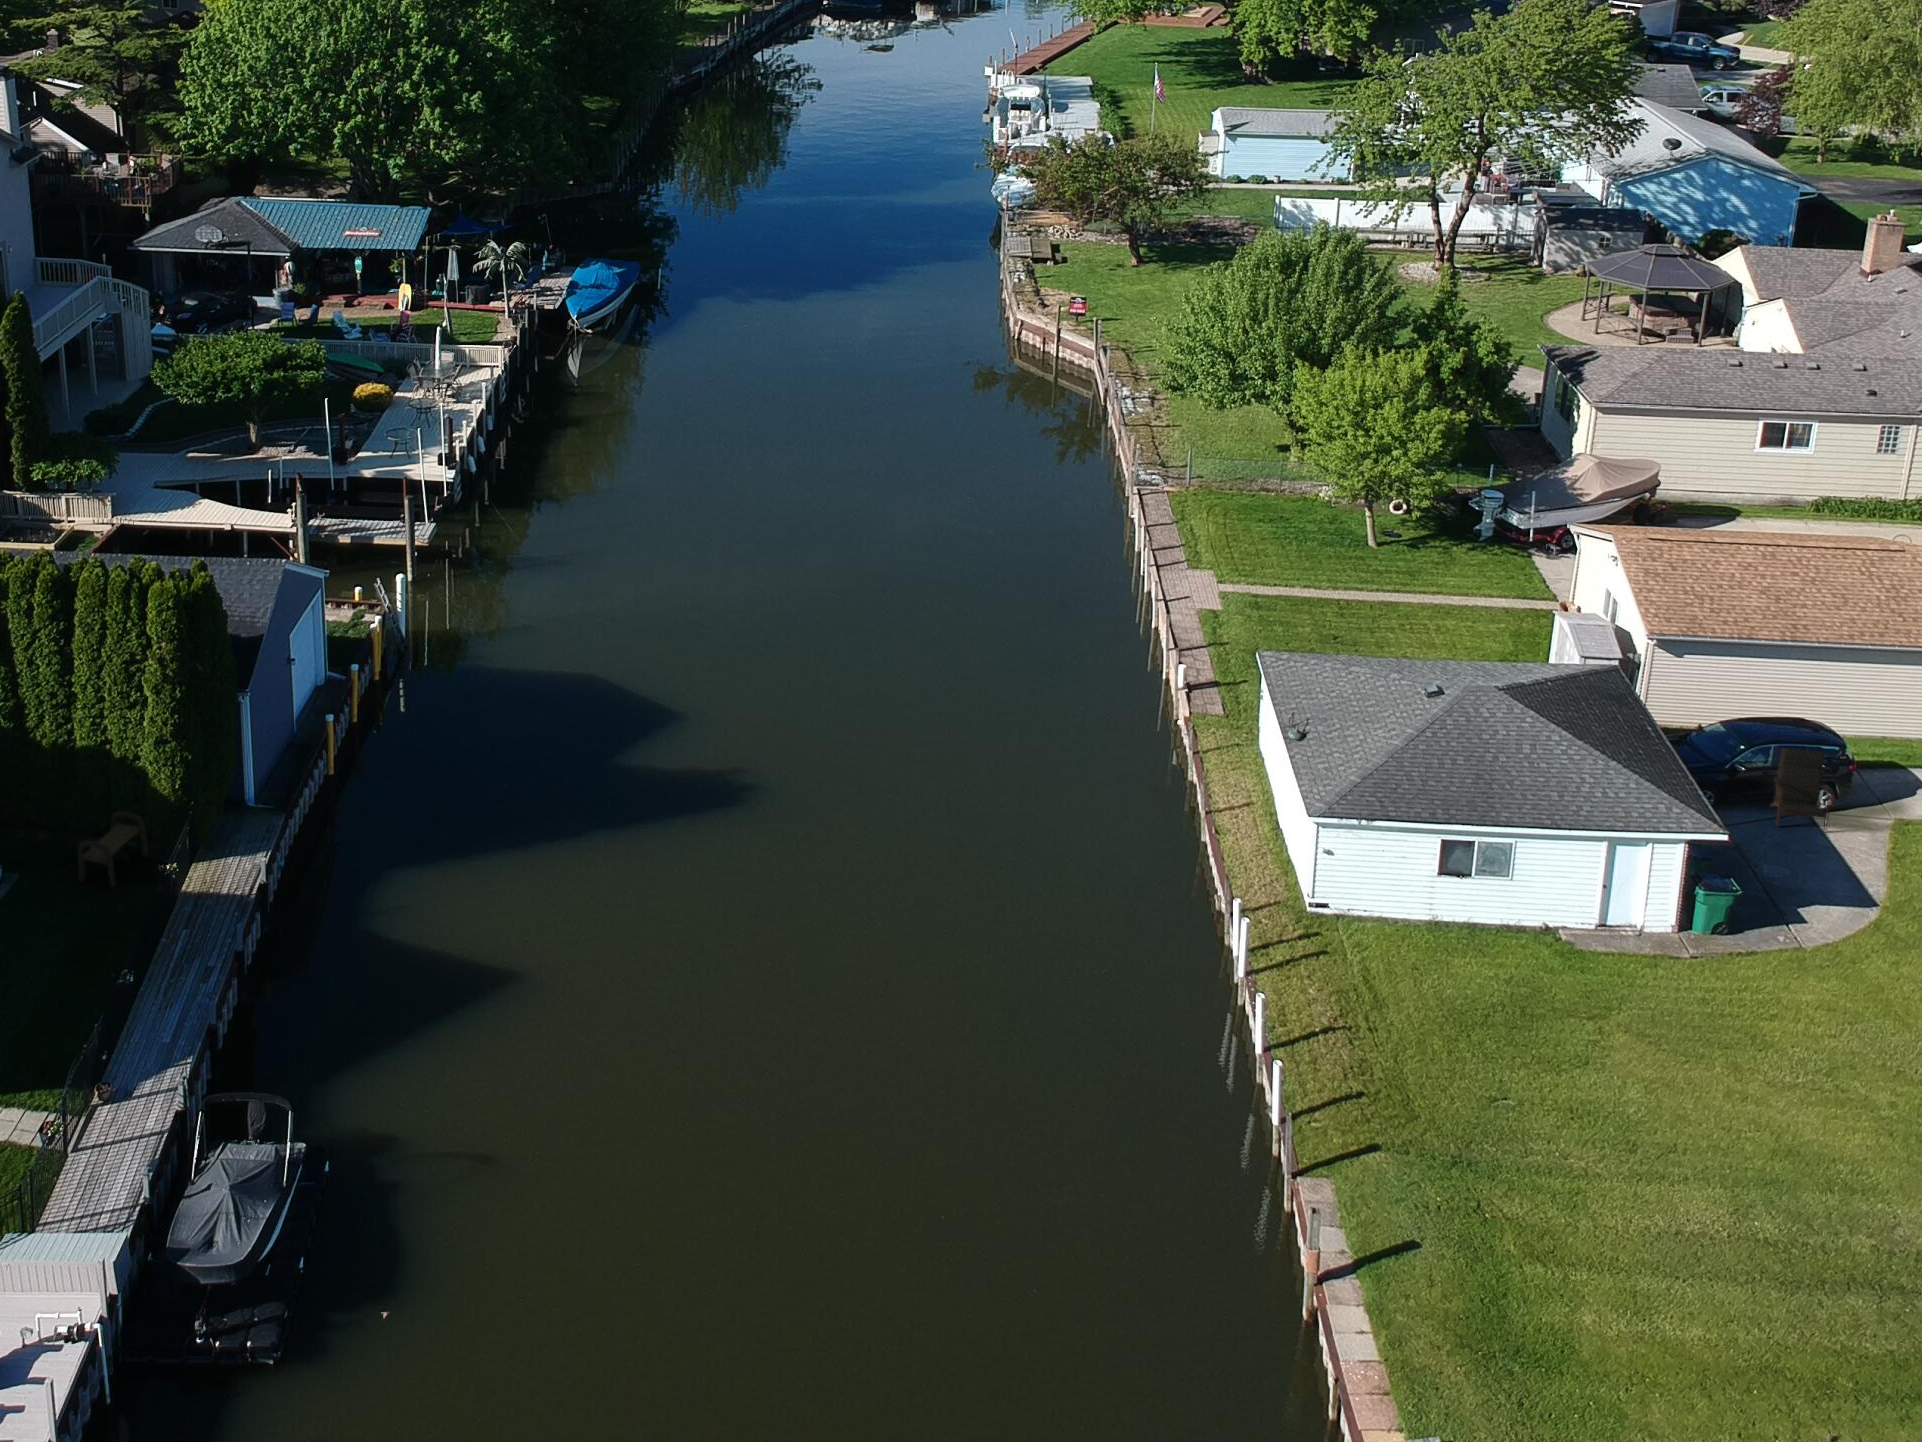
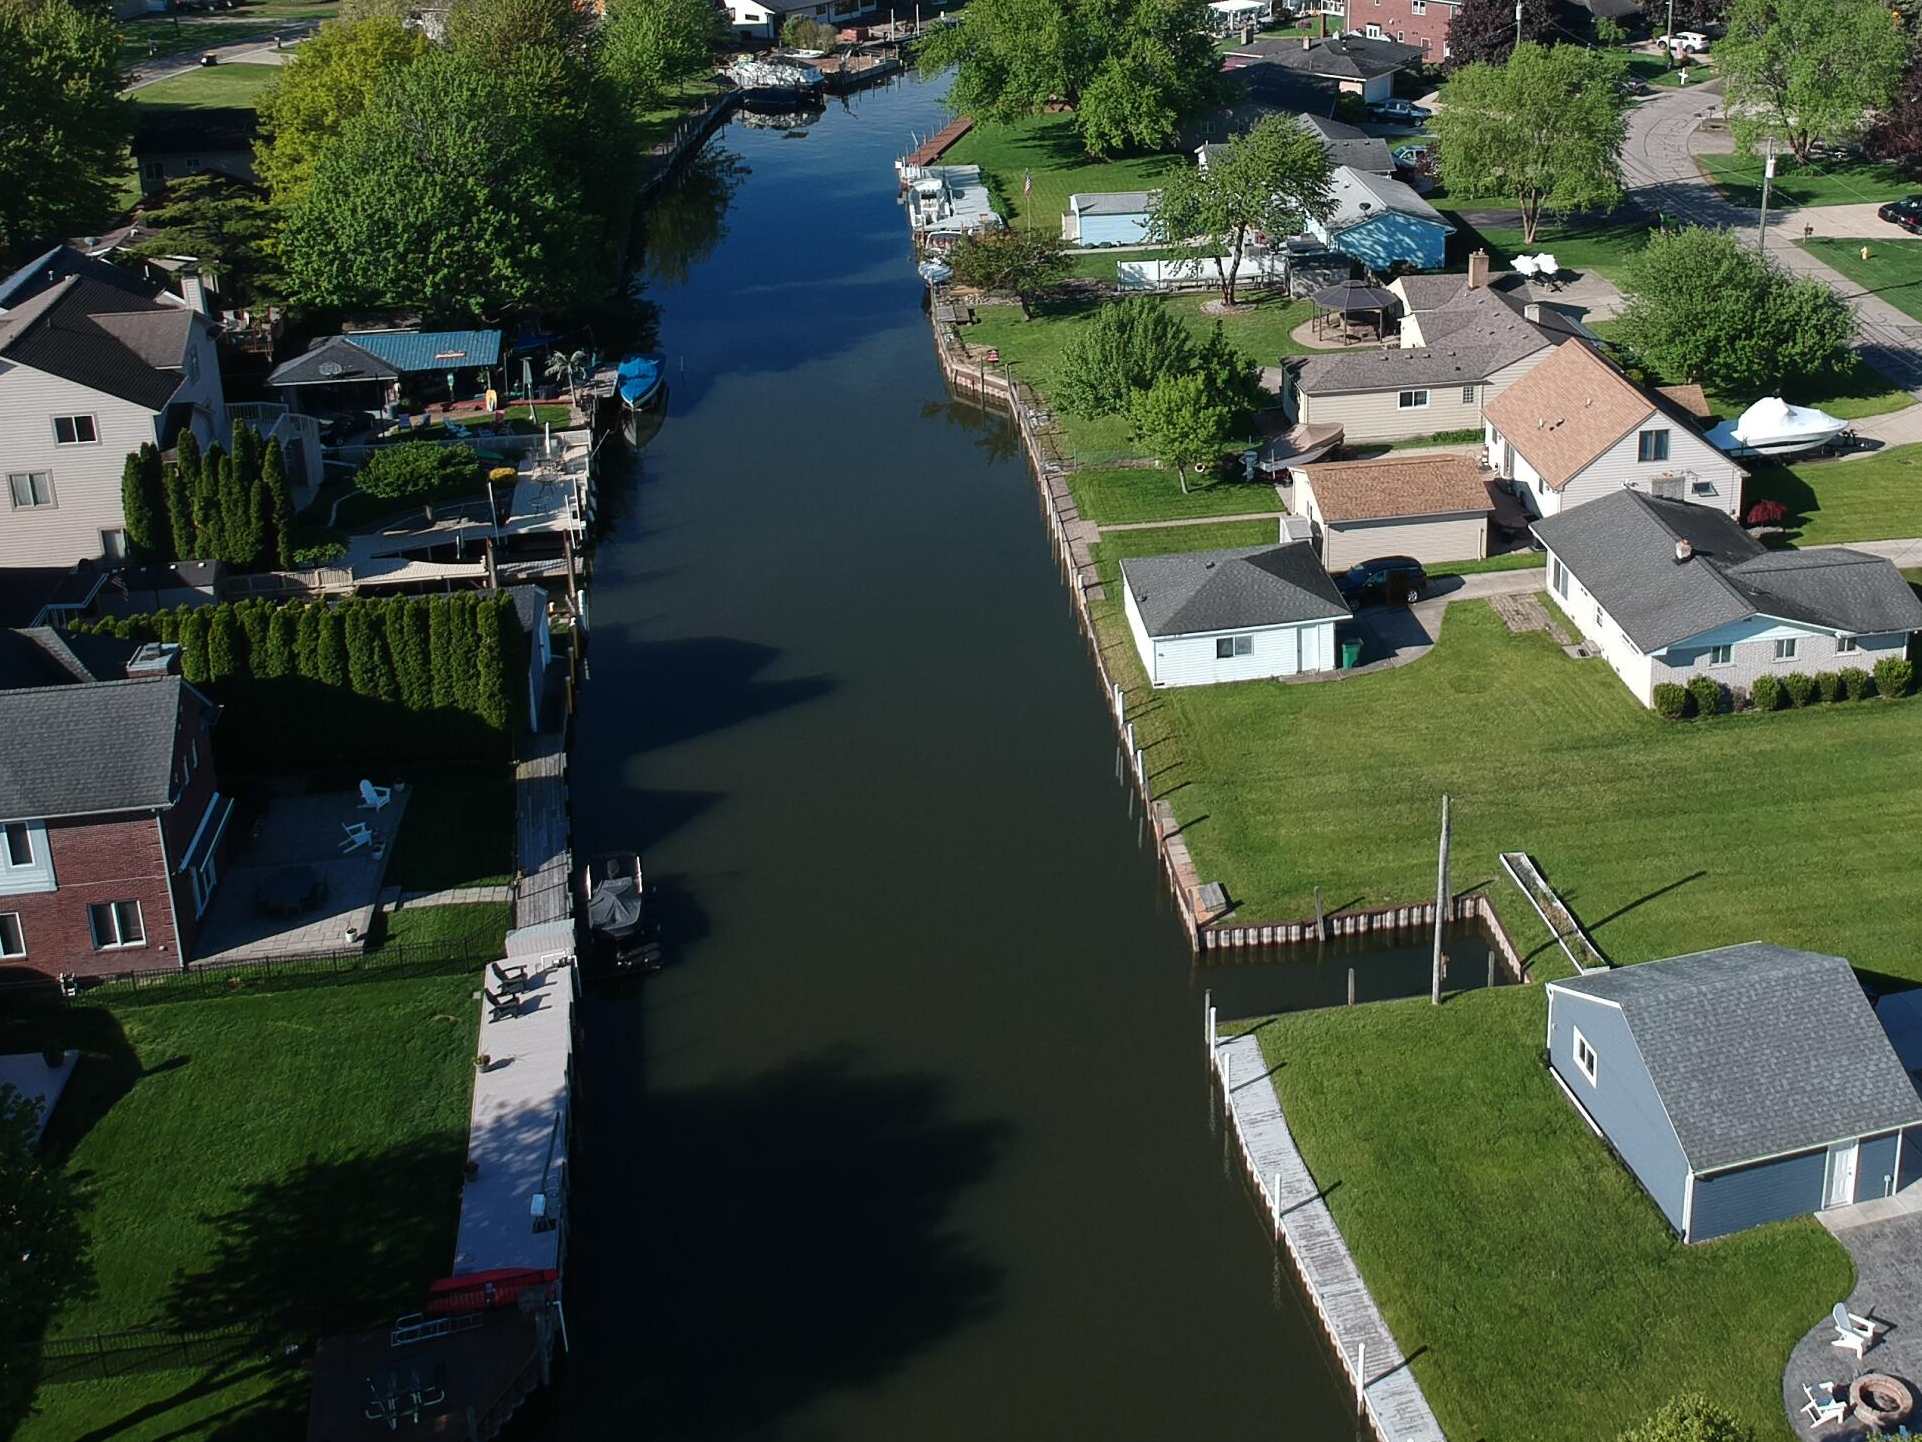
bench: present [78,812,148,887] -> none [453,741,490,783]

